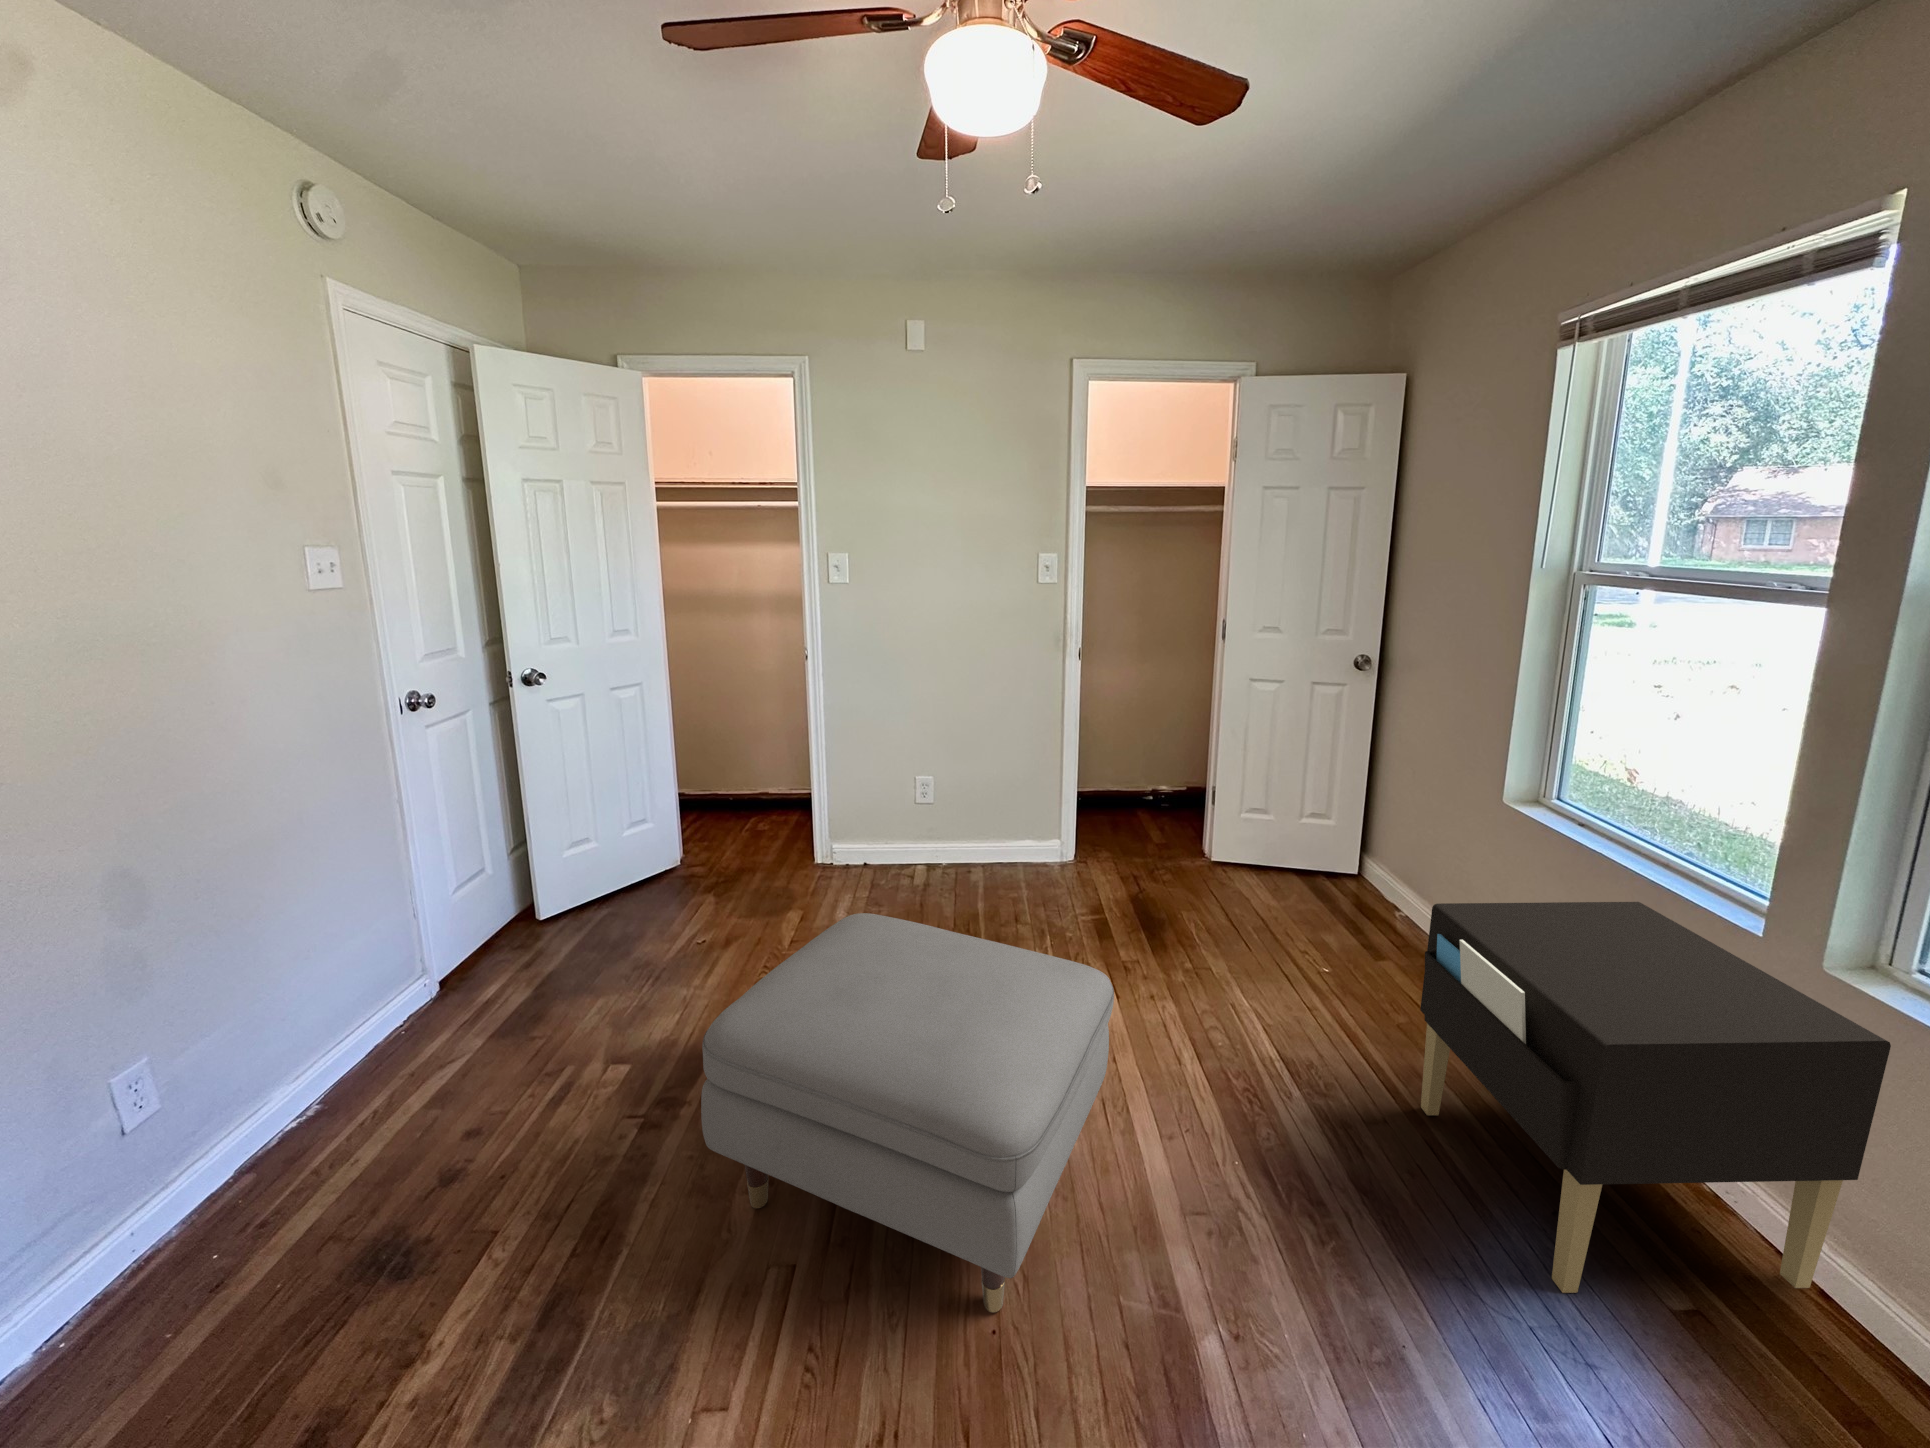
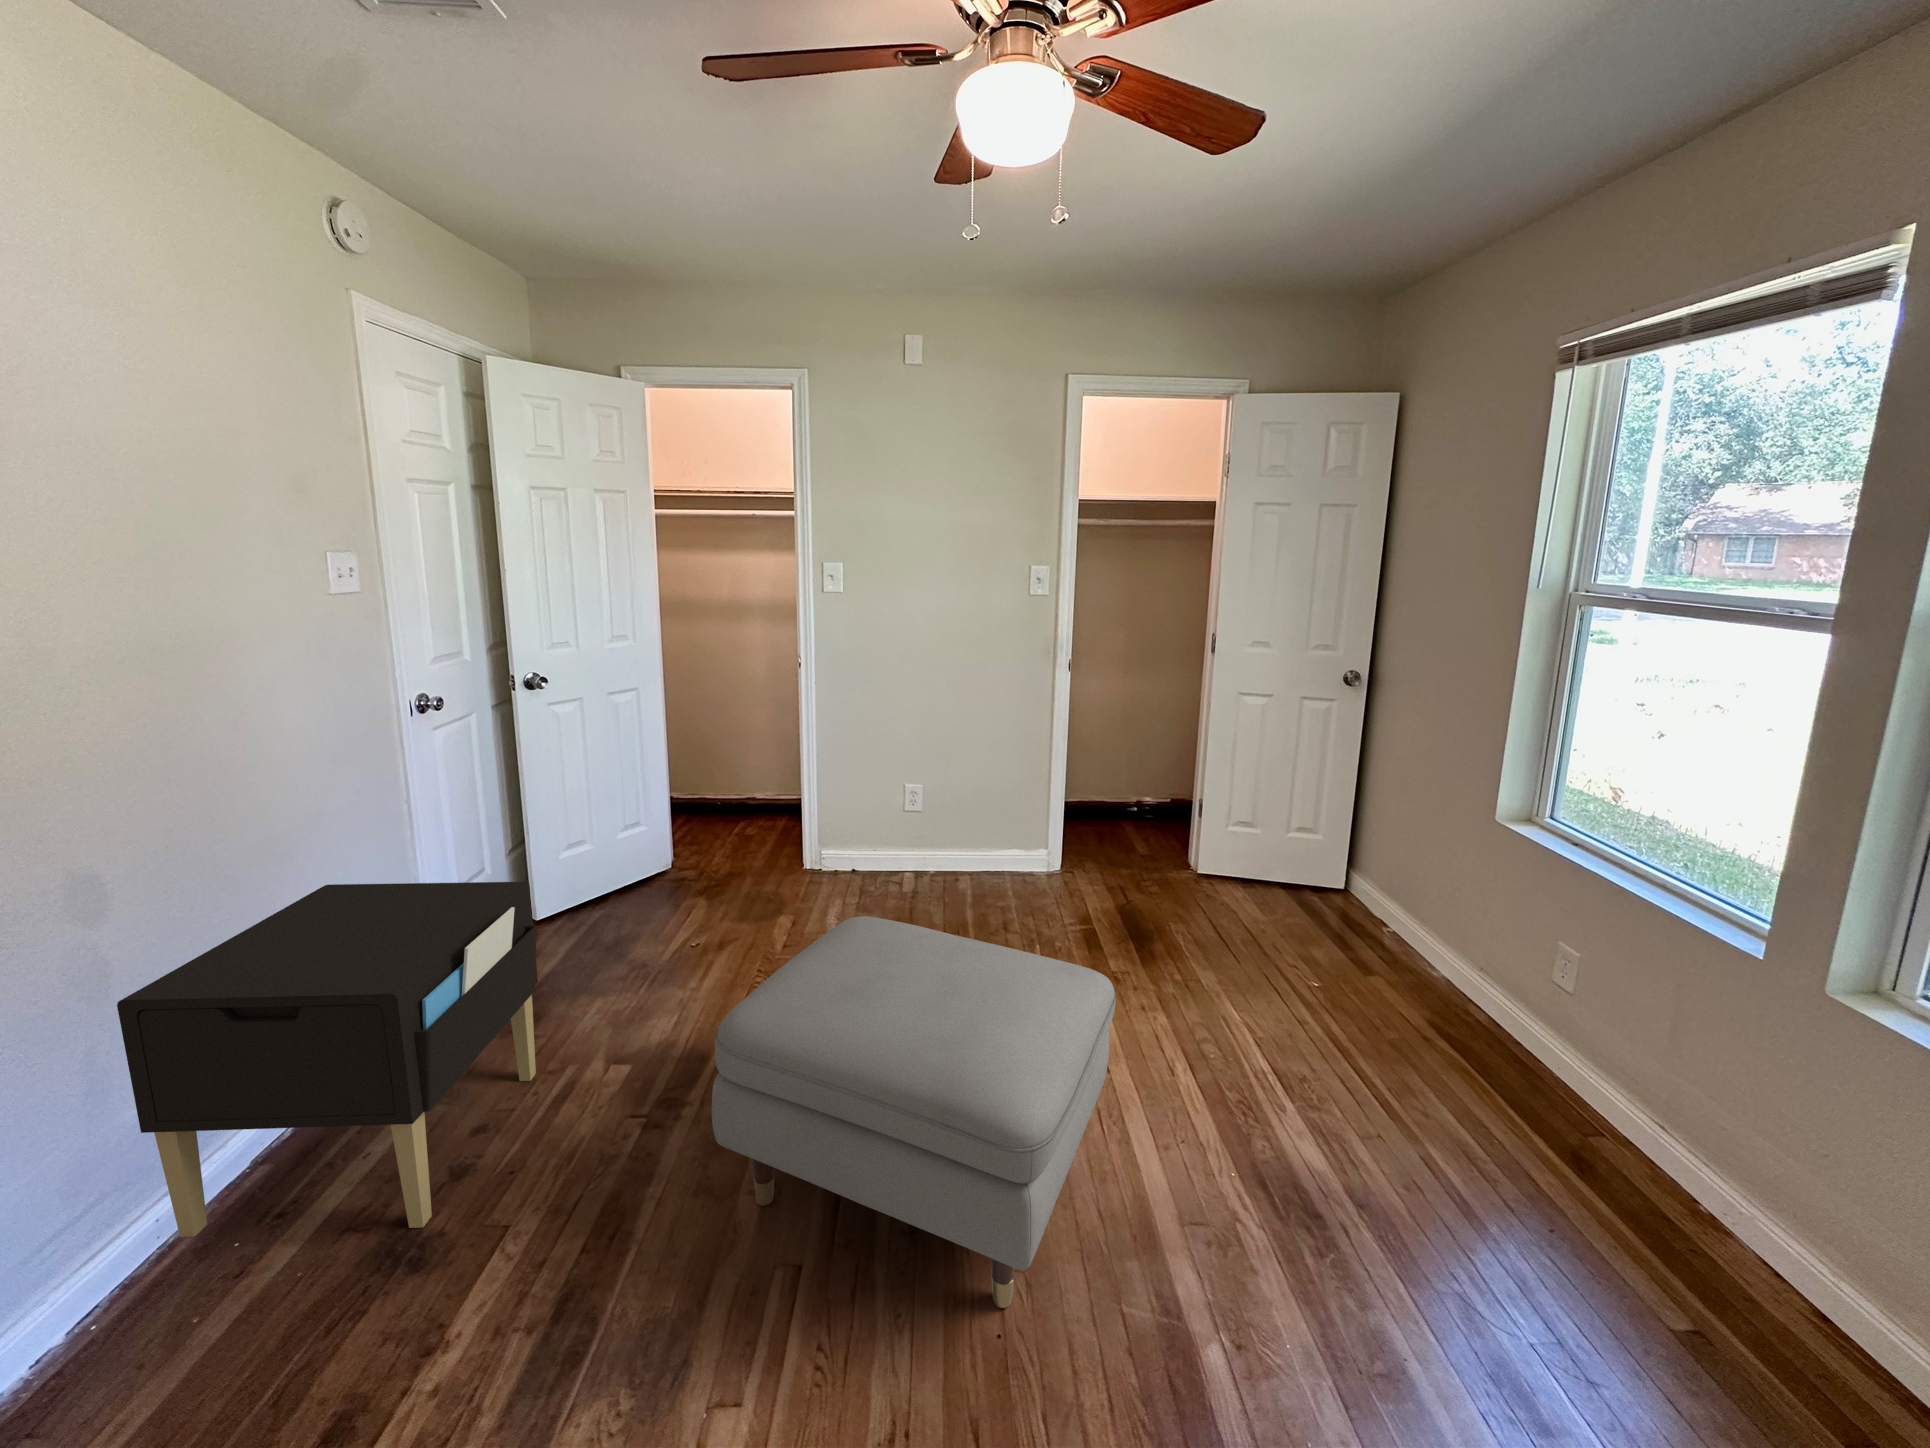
nightstand: present [1420,902,1891,1293] -> present [117,882,538,1237]

